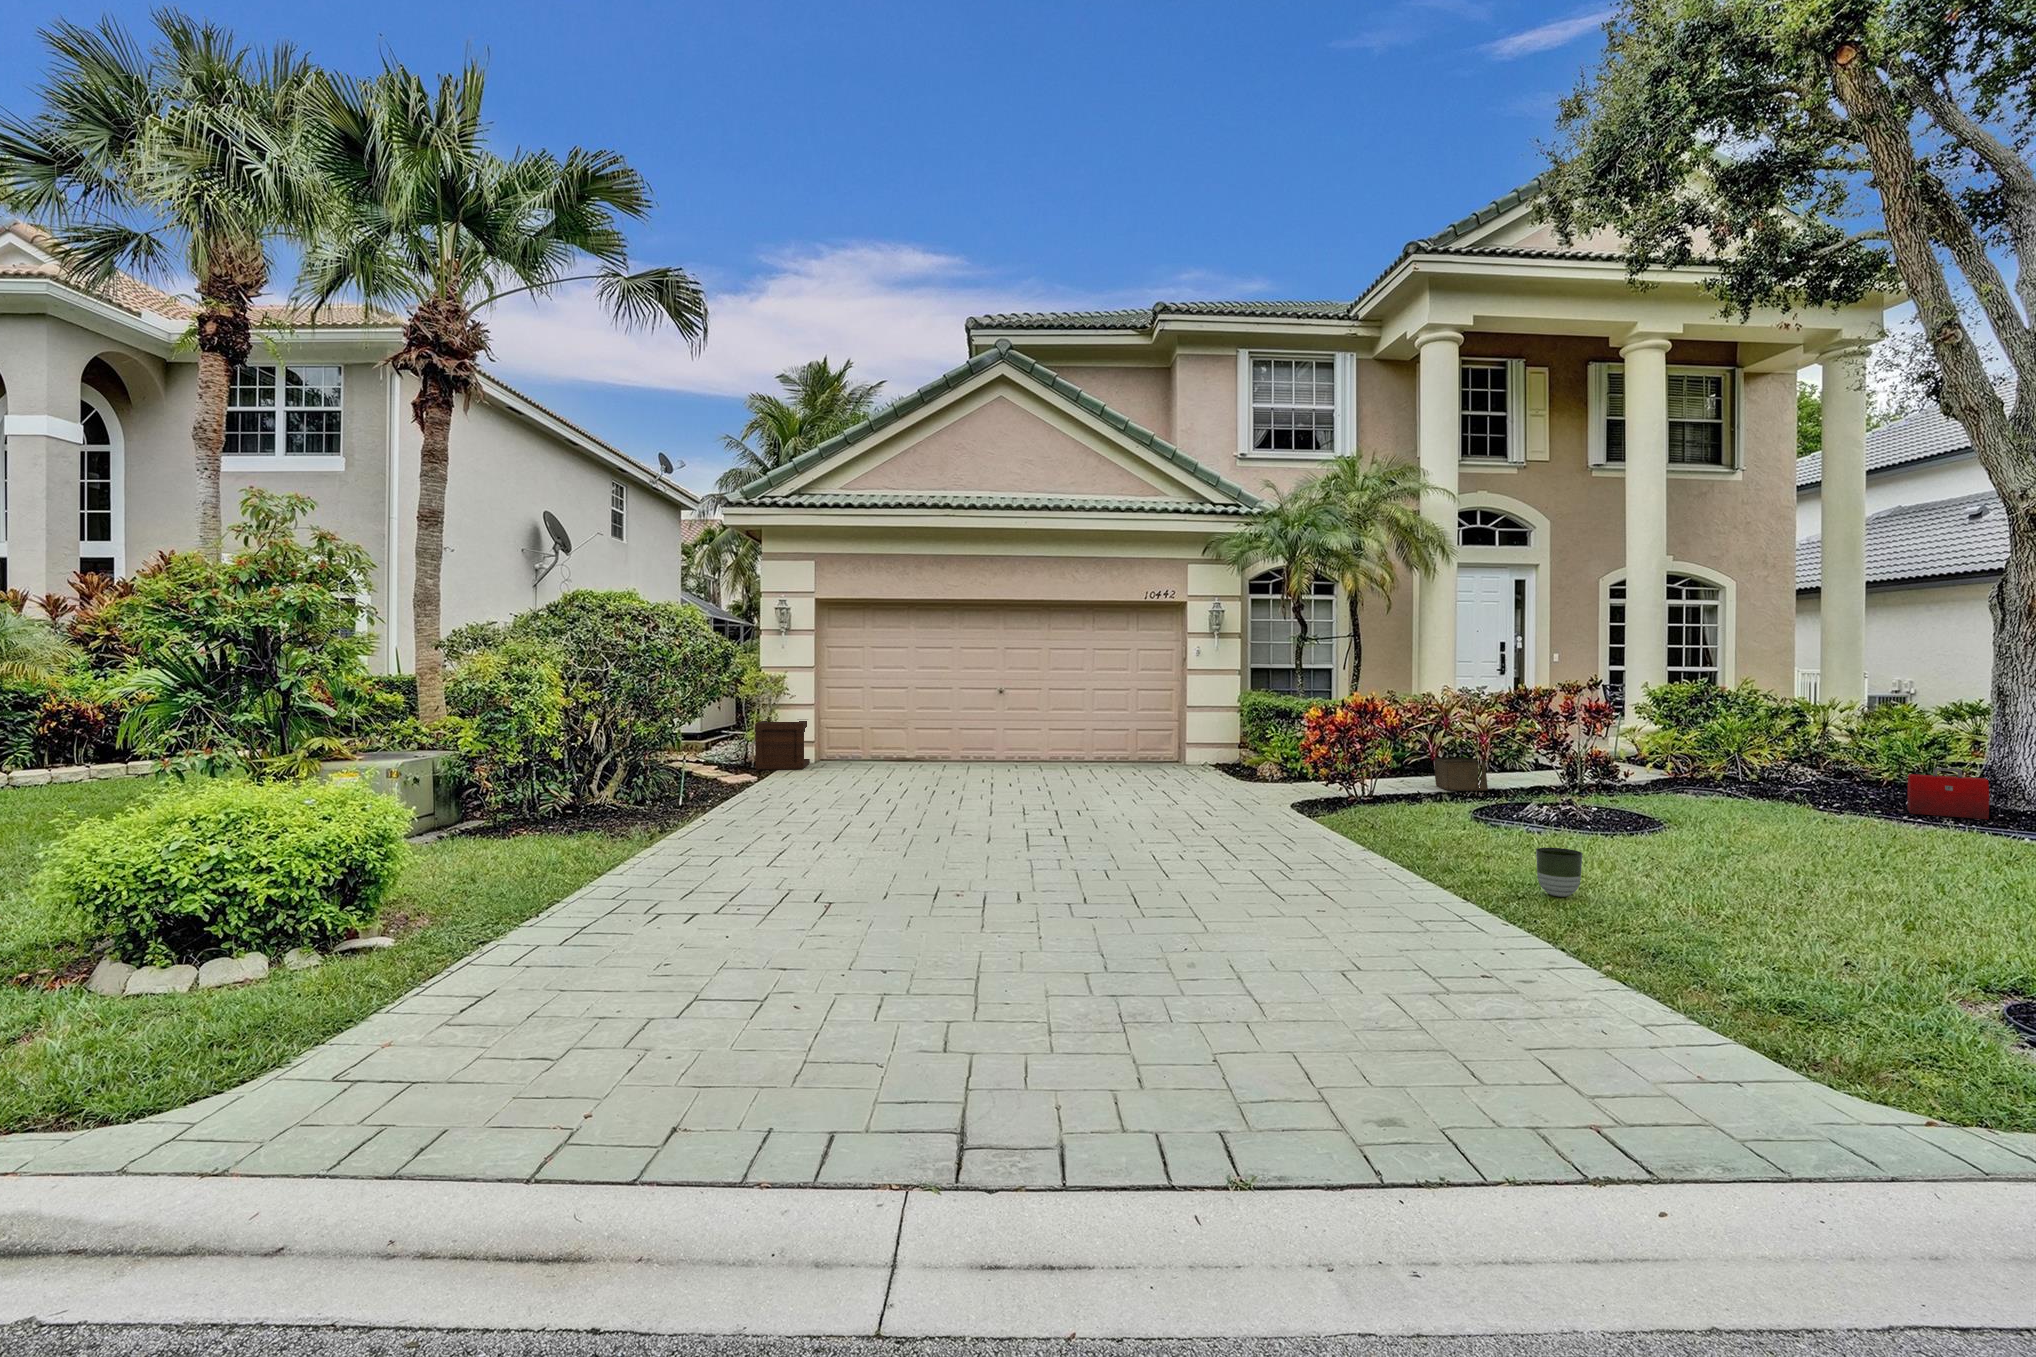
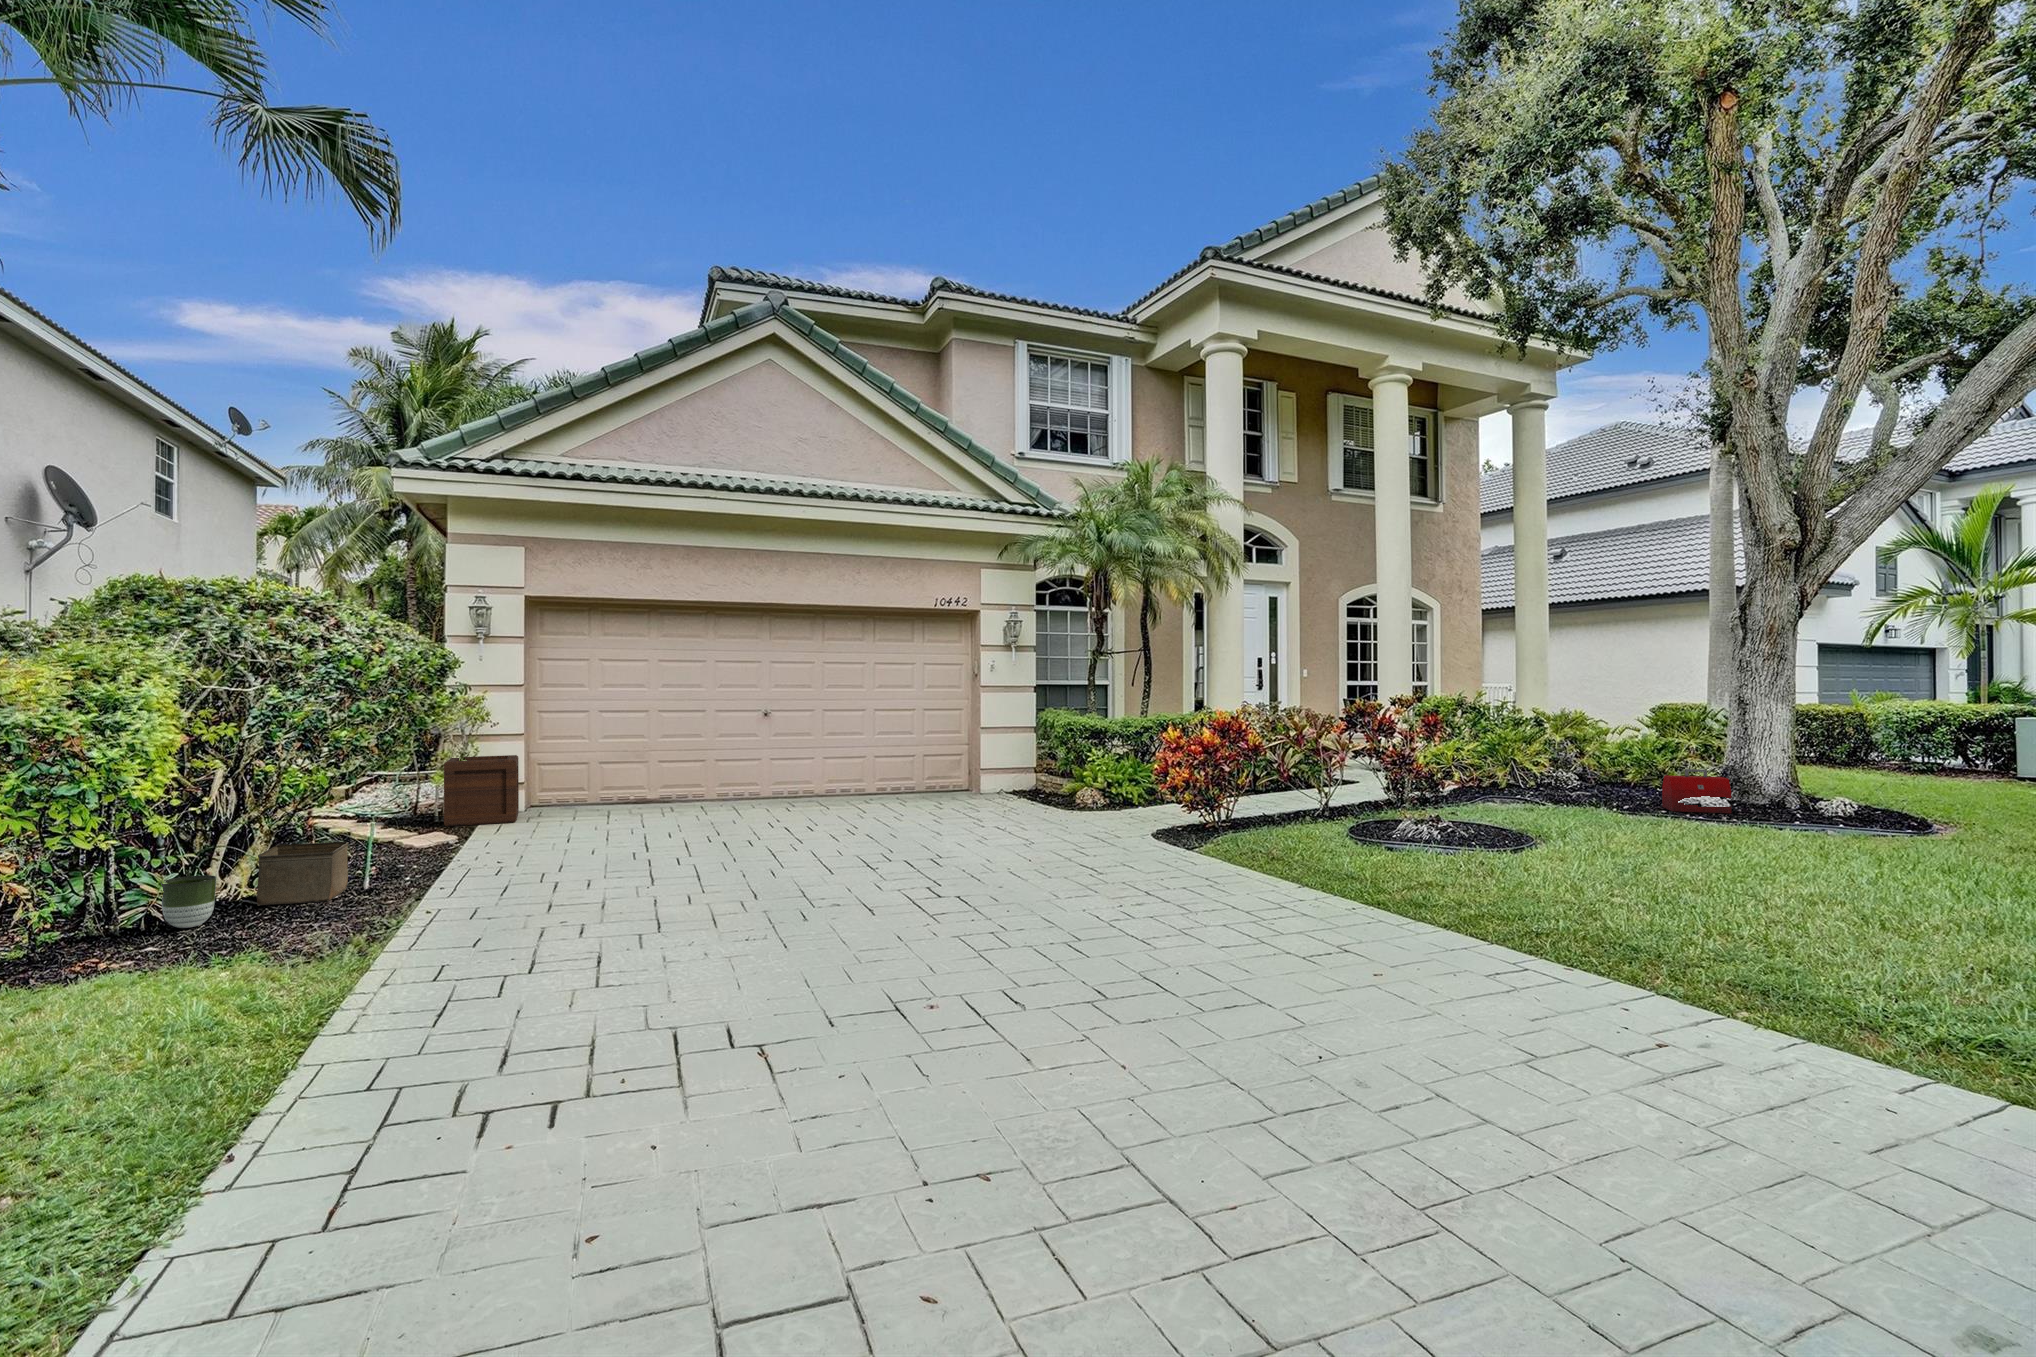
storage bin: present [1434,758,1488,791] -> present [257,842,349,906]
planter: present [1536,848,1582,897] -> present [161,875,216,928]

